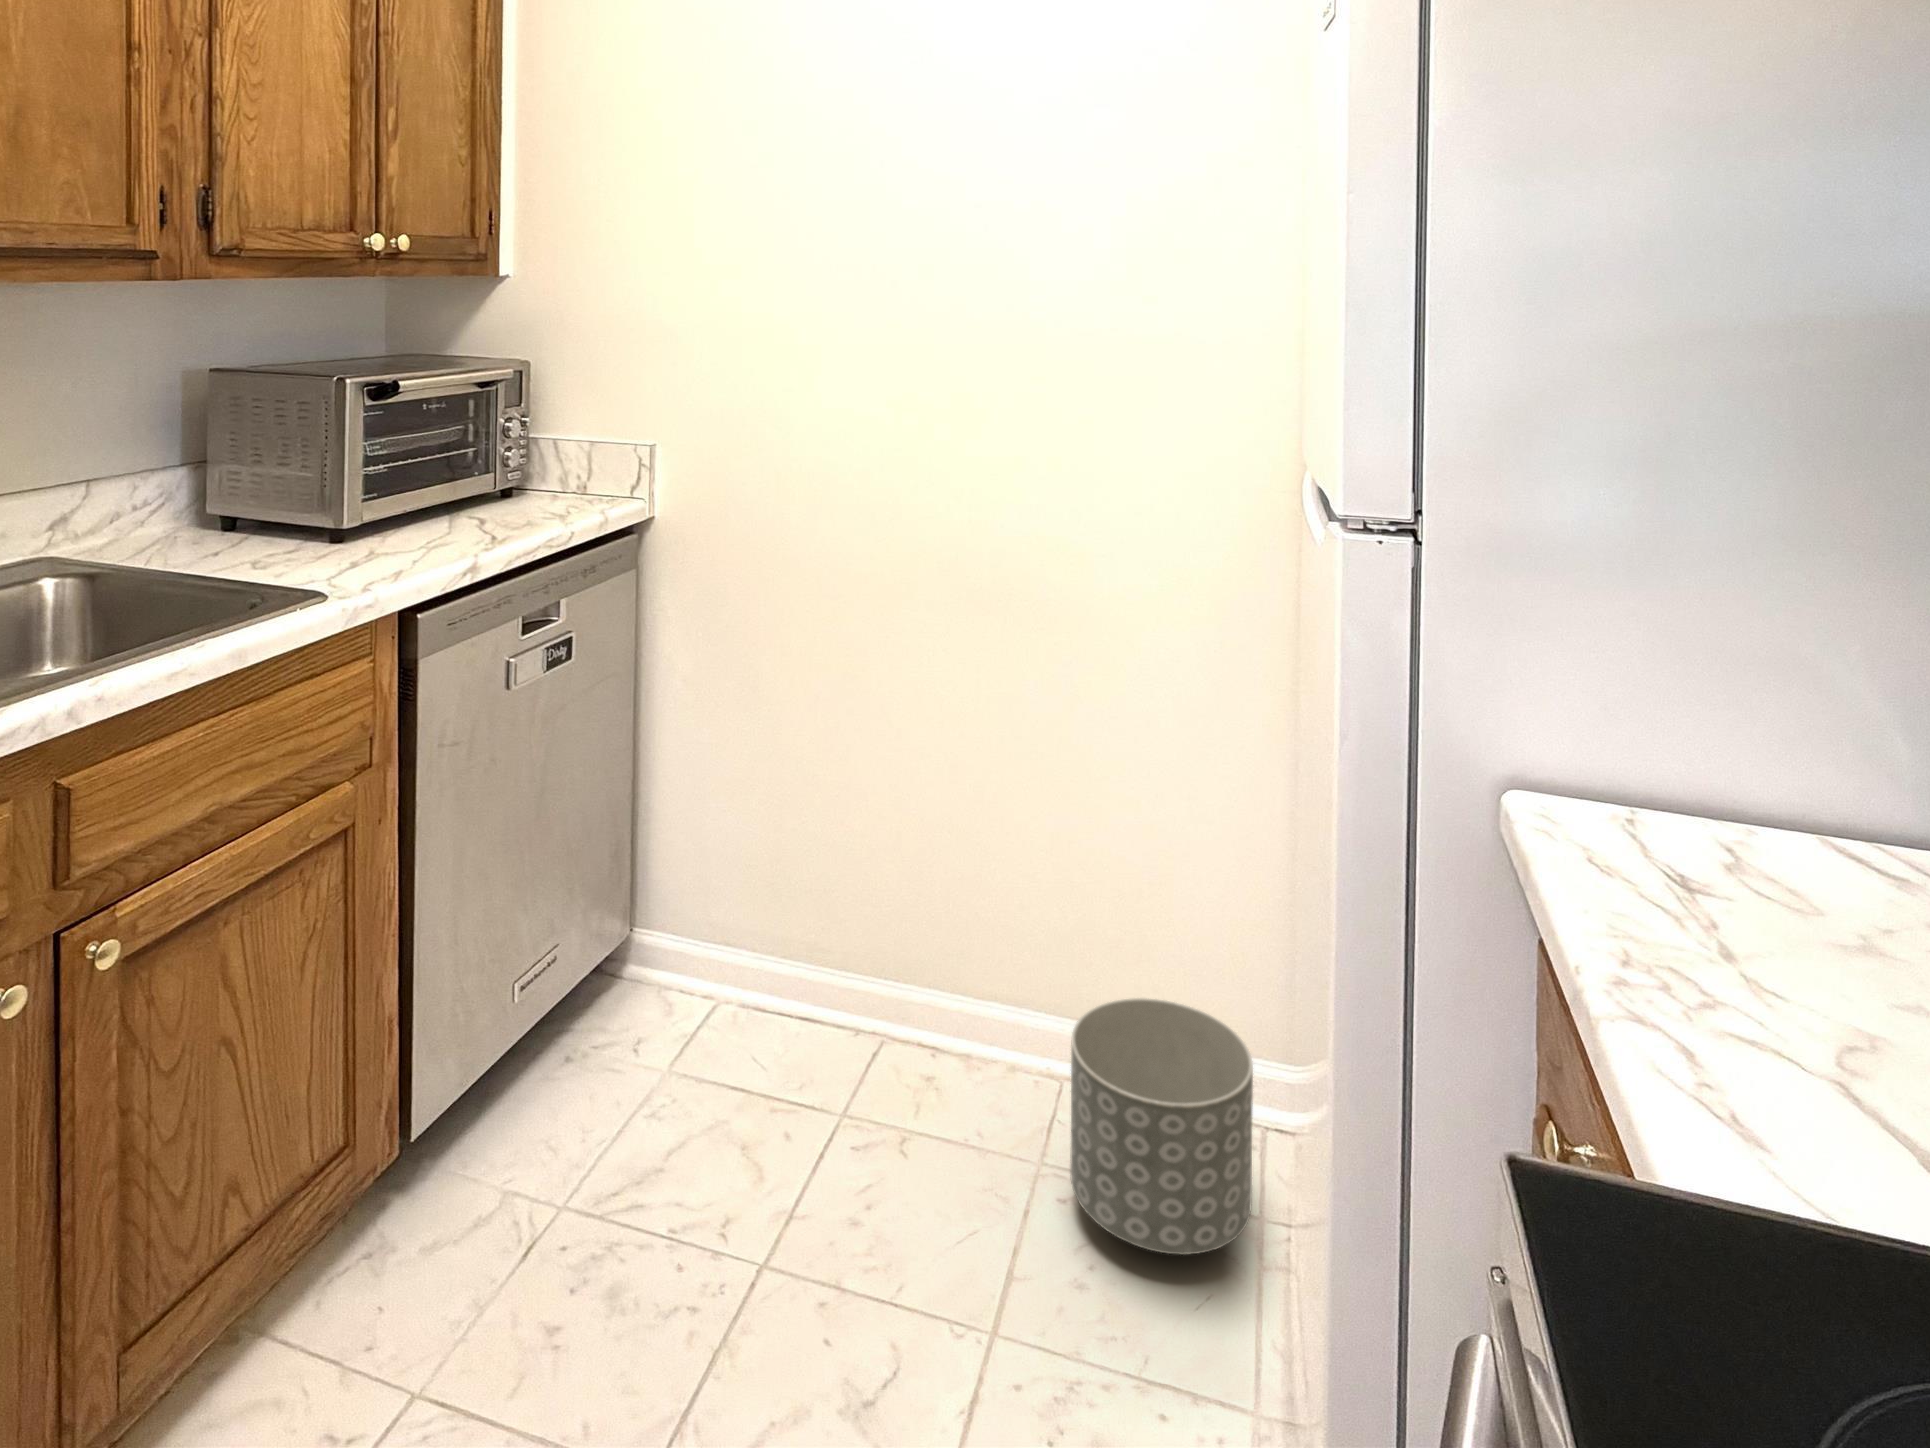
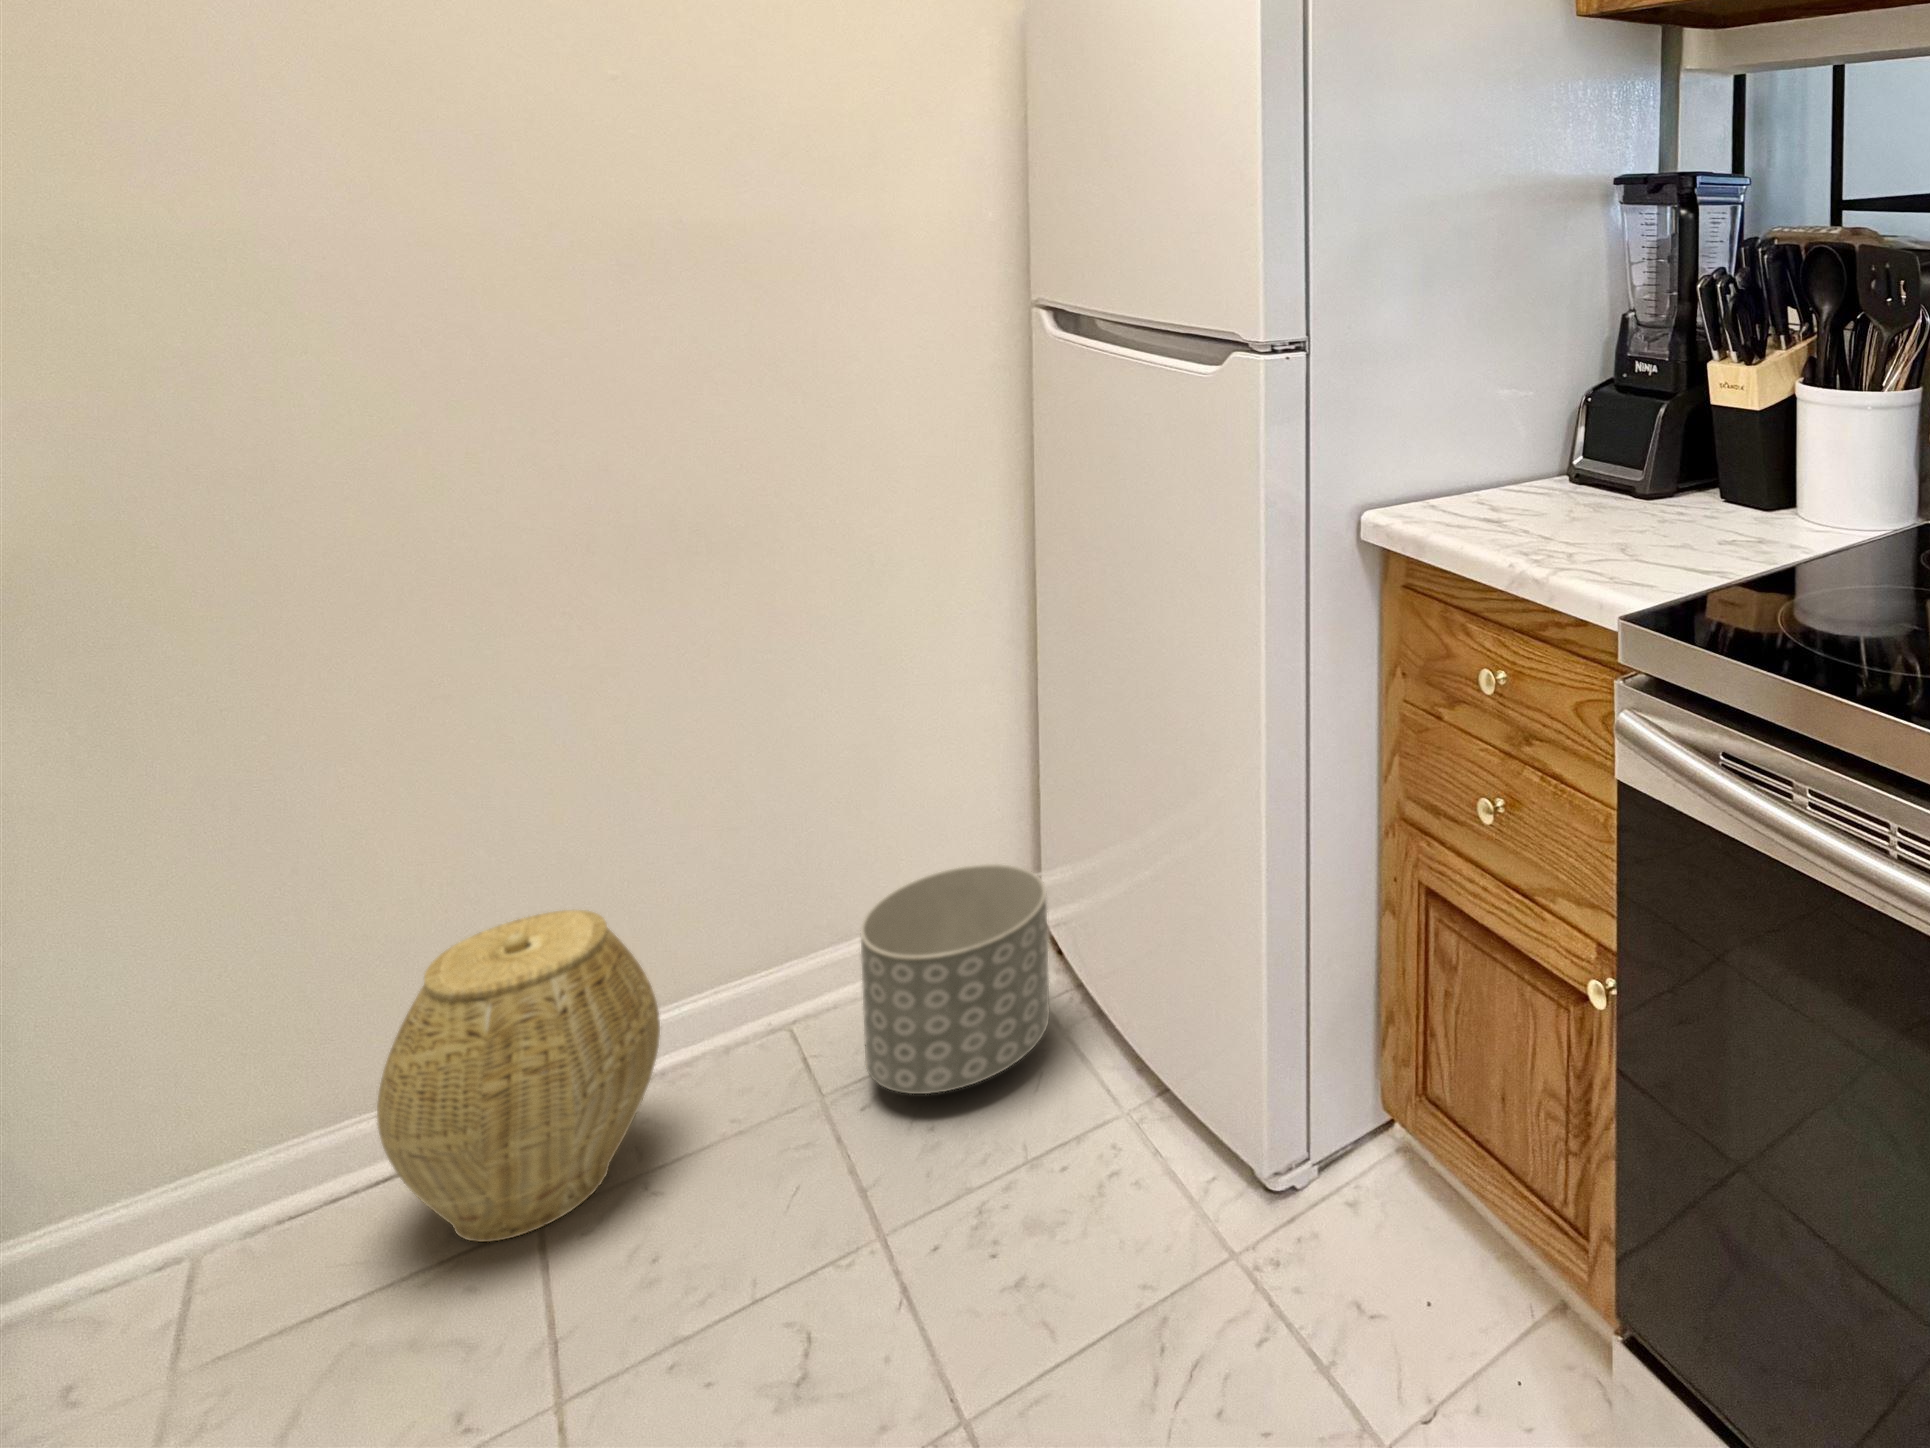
woven basket: none [770,868,943,1126] -> present [377,910,660,1242]

